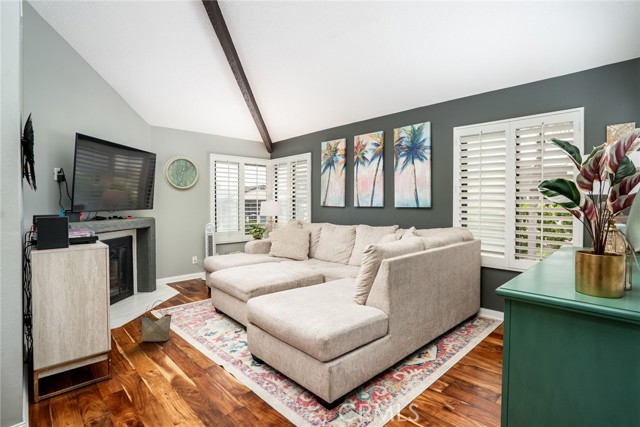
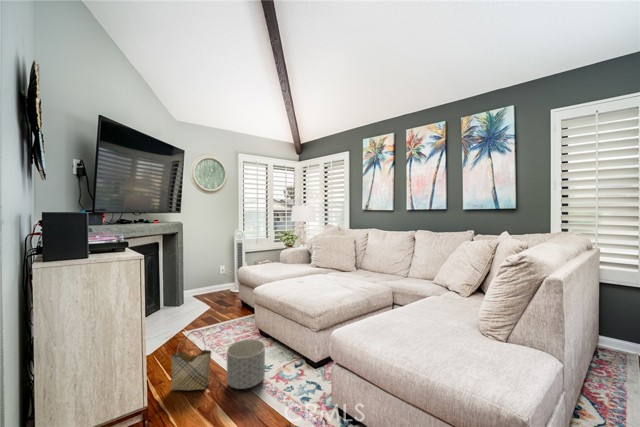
planter: none [183,308,212,340] -> present [227,339,265,389]

